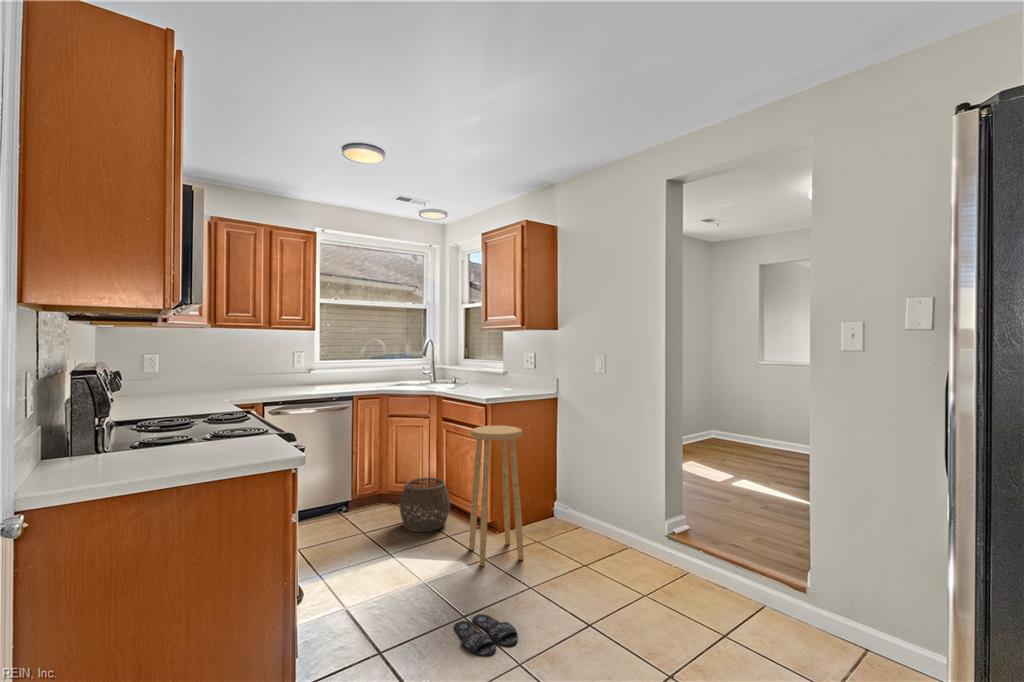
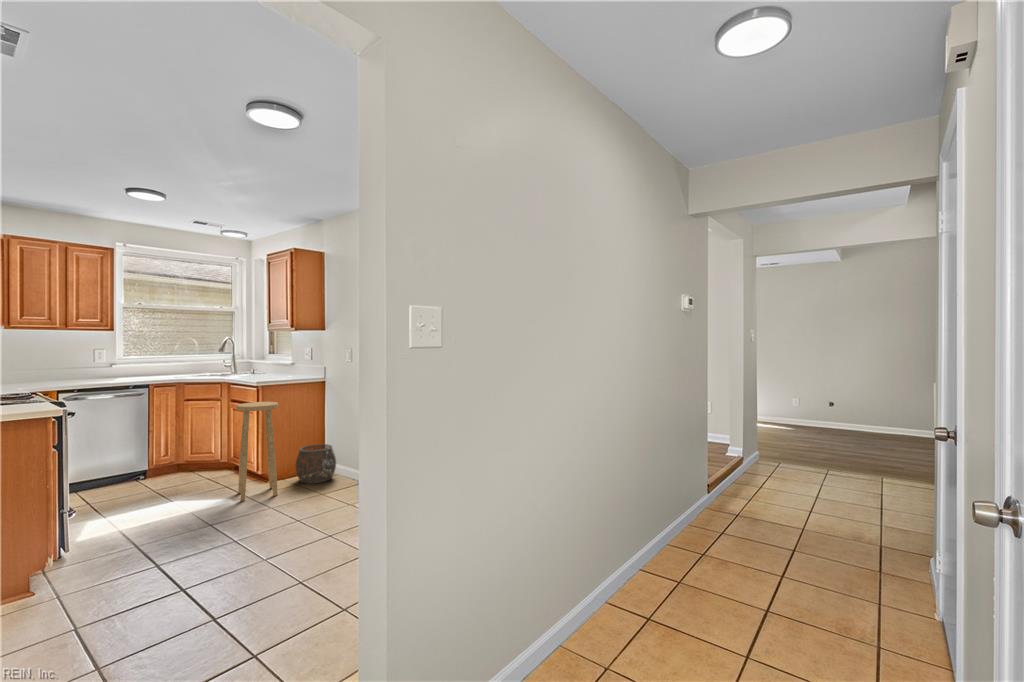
woven basket: present [400,478,450,532] -> present [296,444,336,484]
slippers: present [454,614,518,656] -> none [199,524,243,542]

